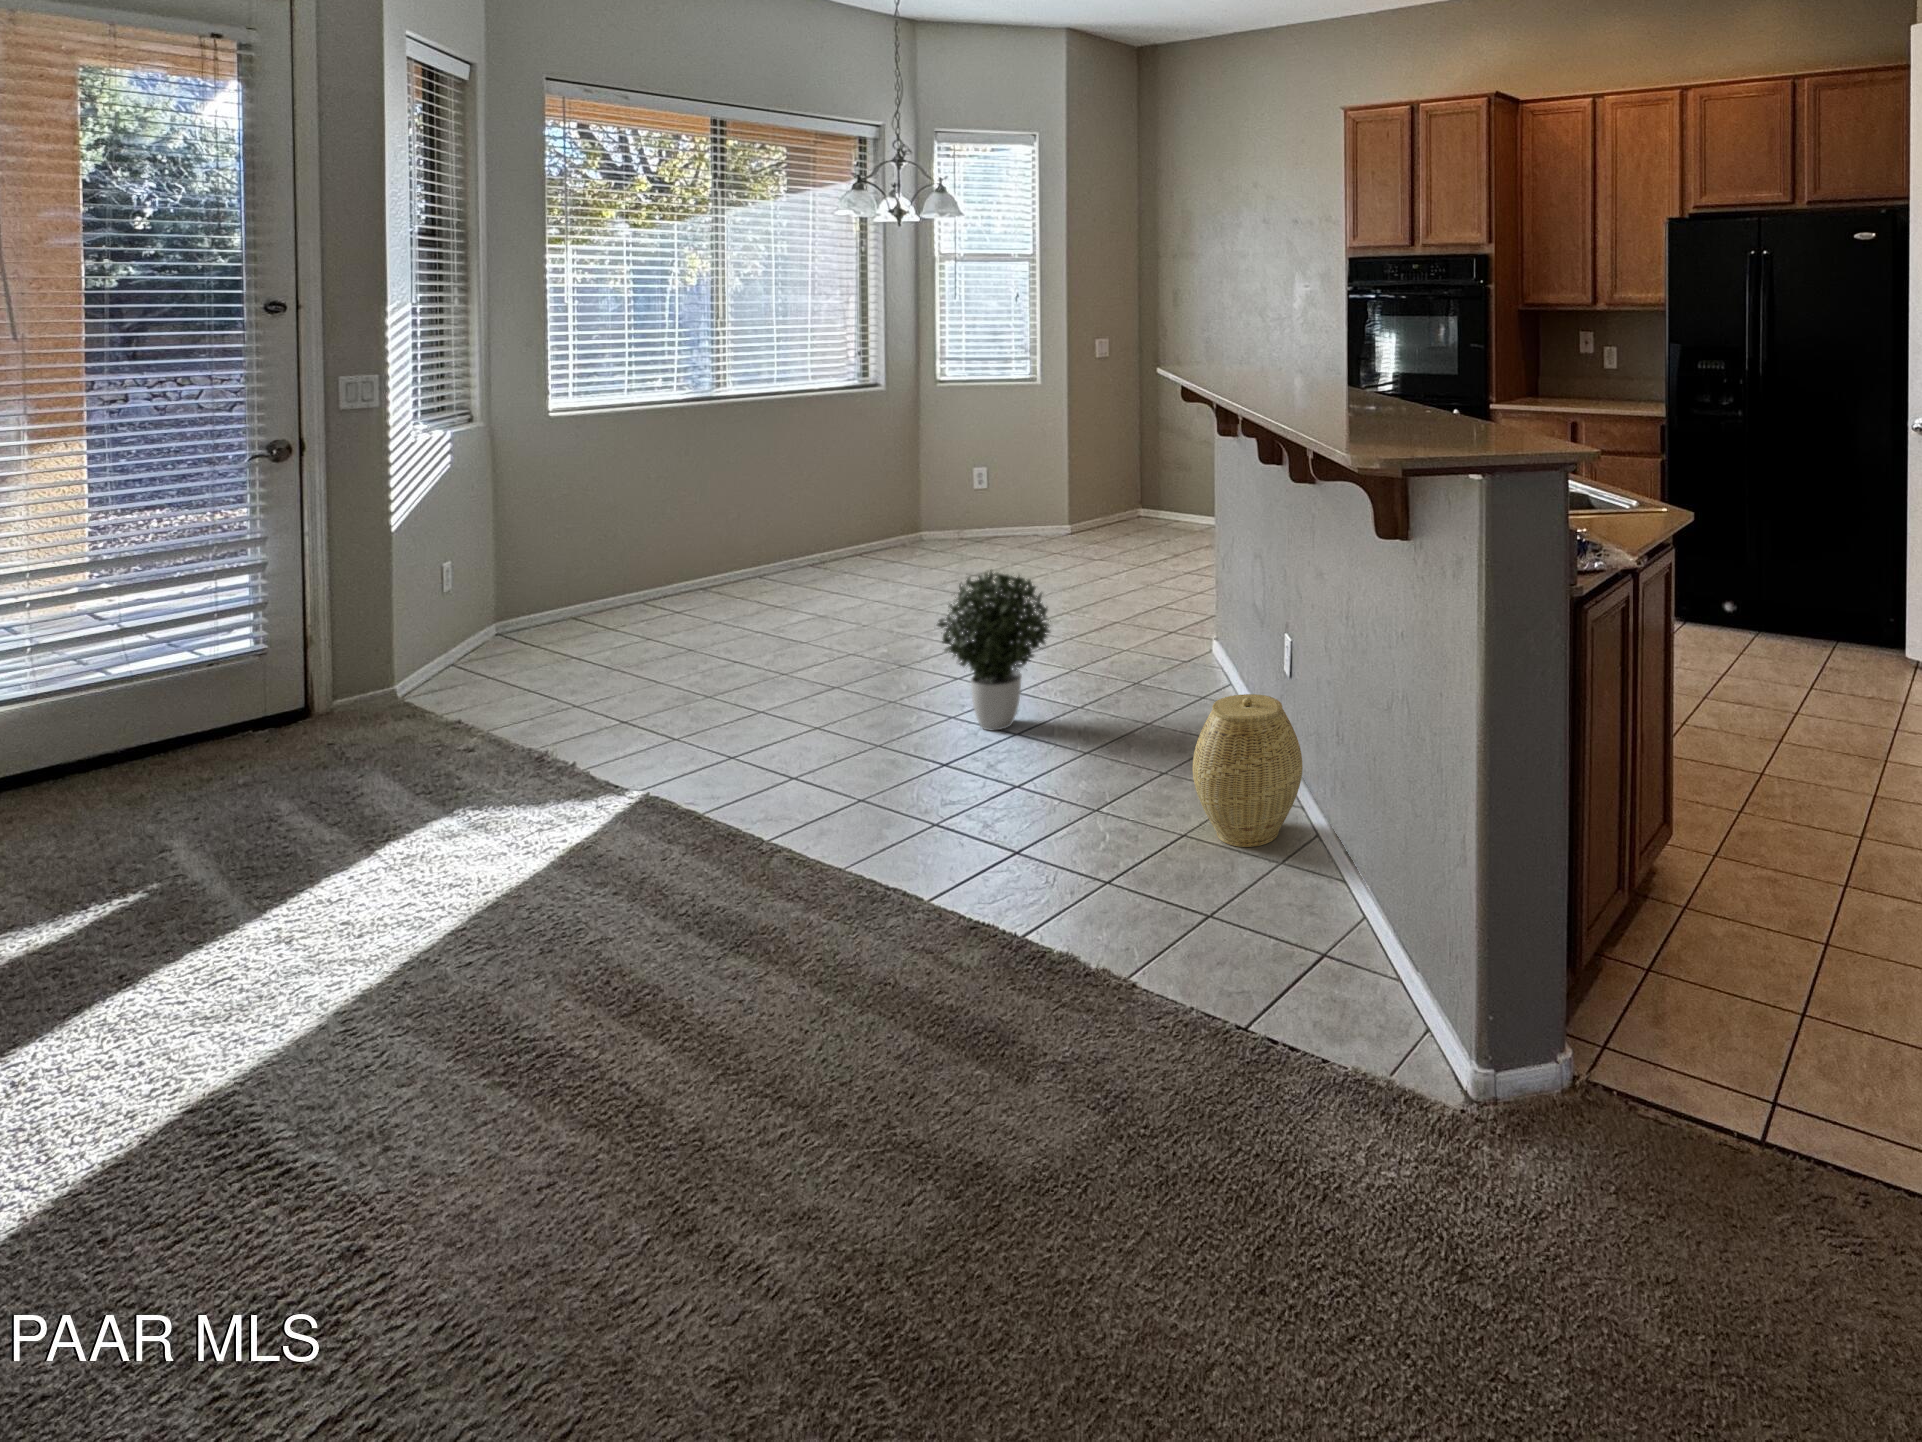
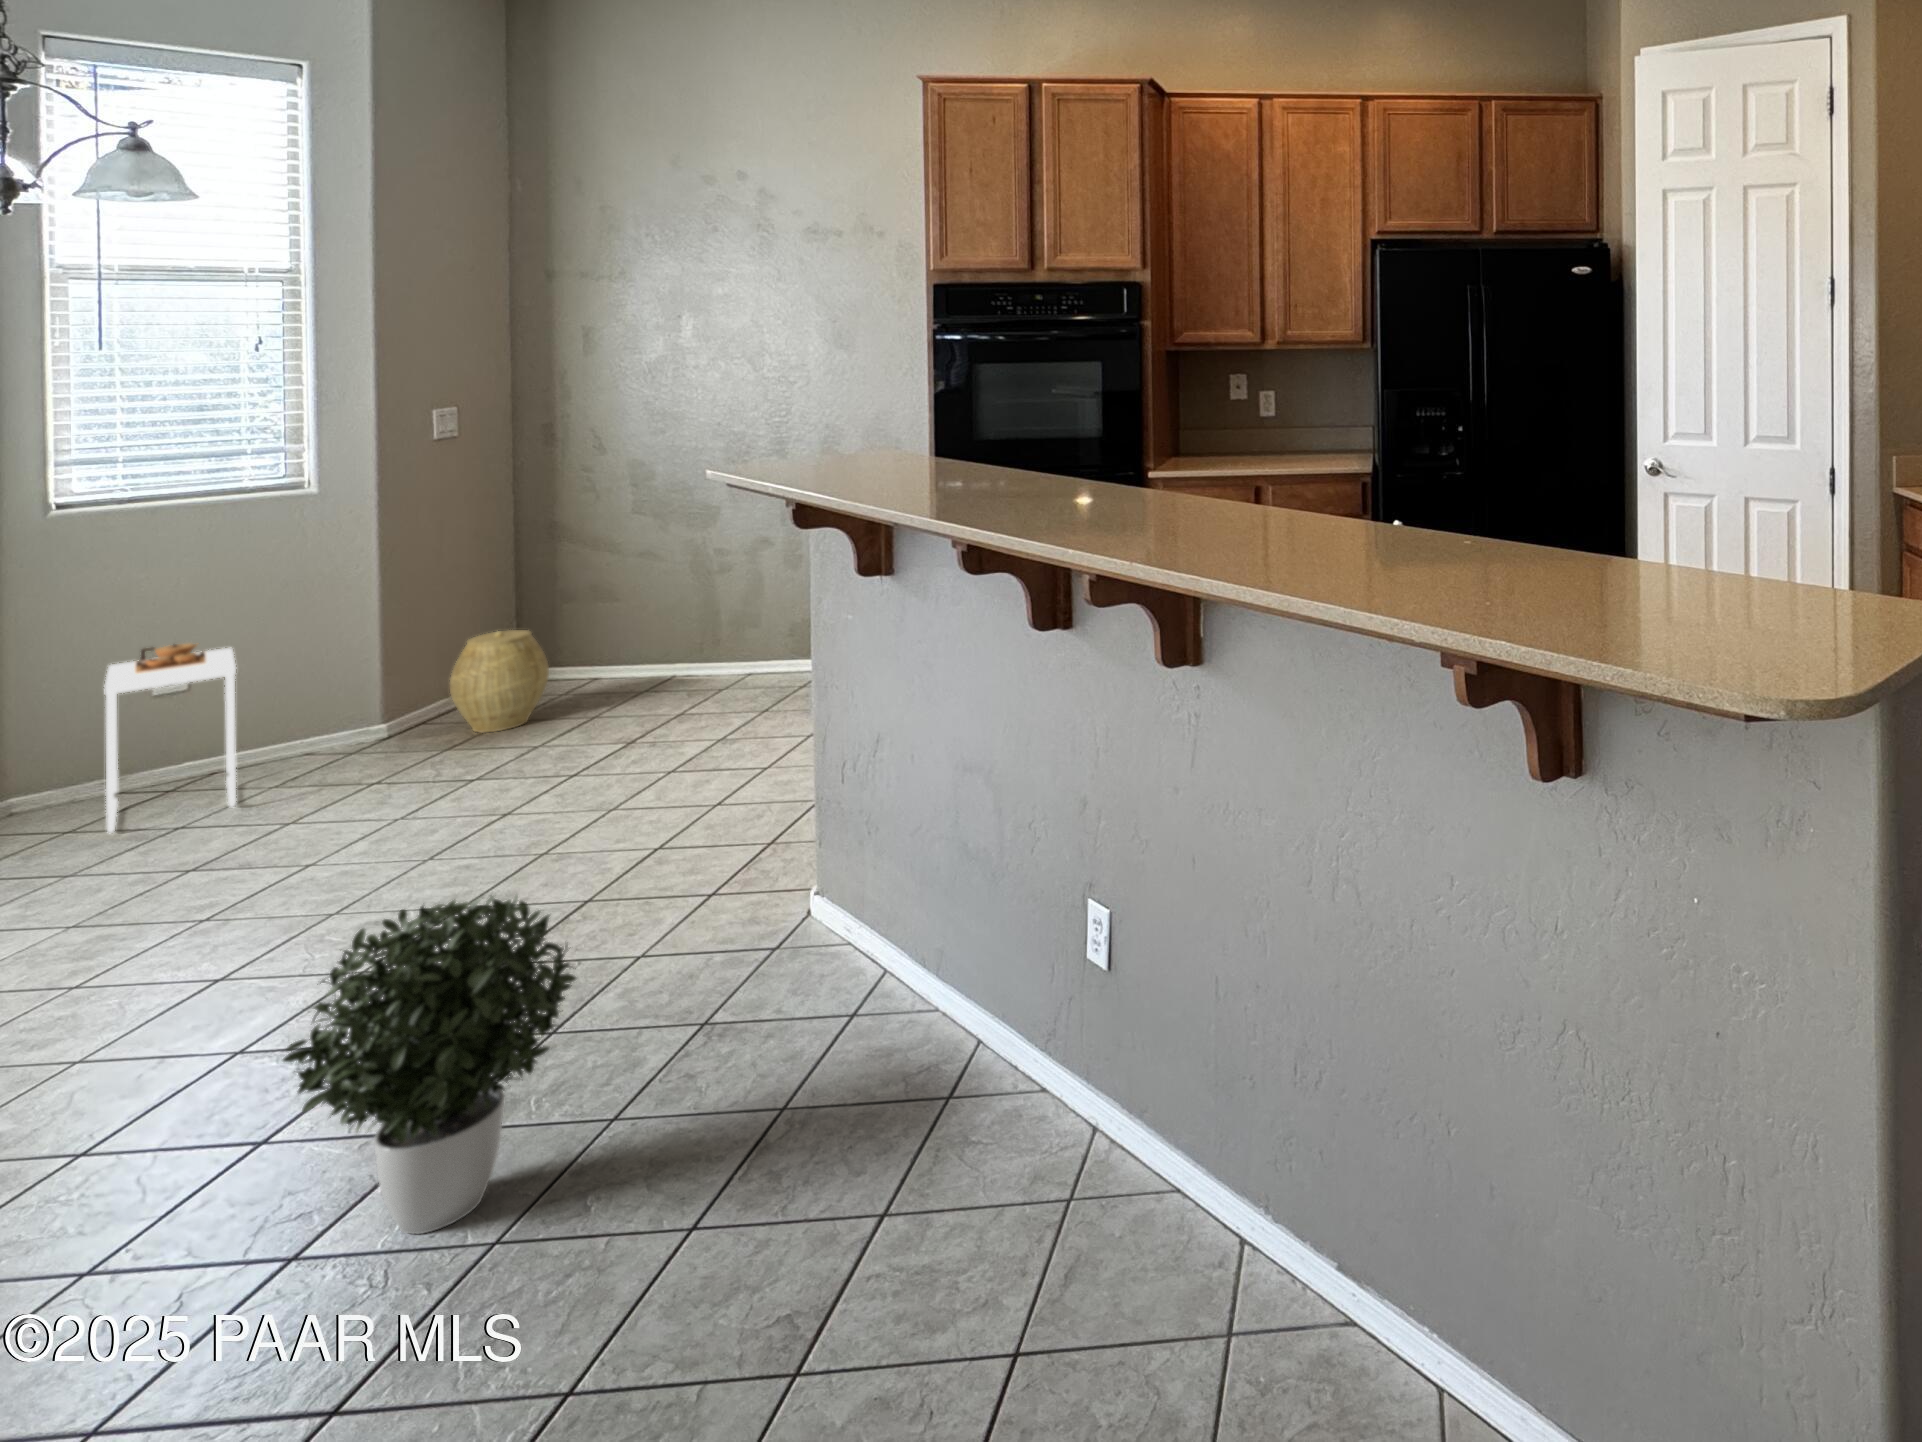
side table: none [952,461,1005,556] -> present [104,644,236,833]
woven basket: present [1193,694,1303,847] -> present [450,630,549,733]

